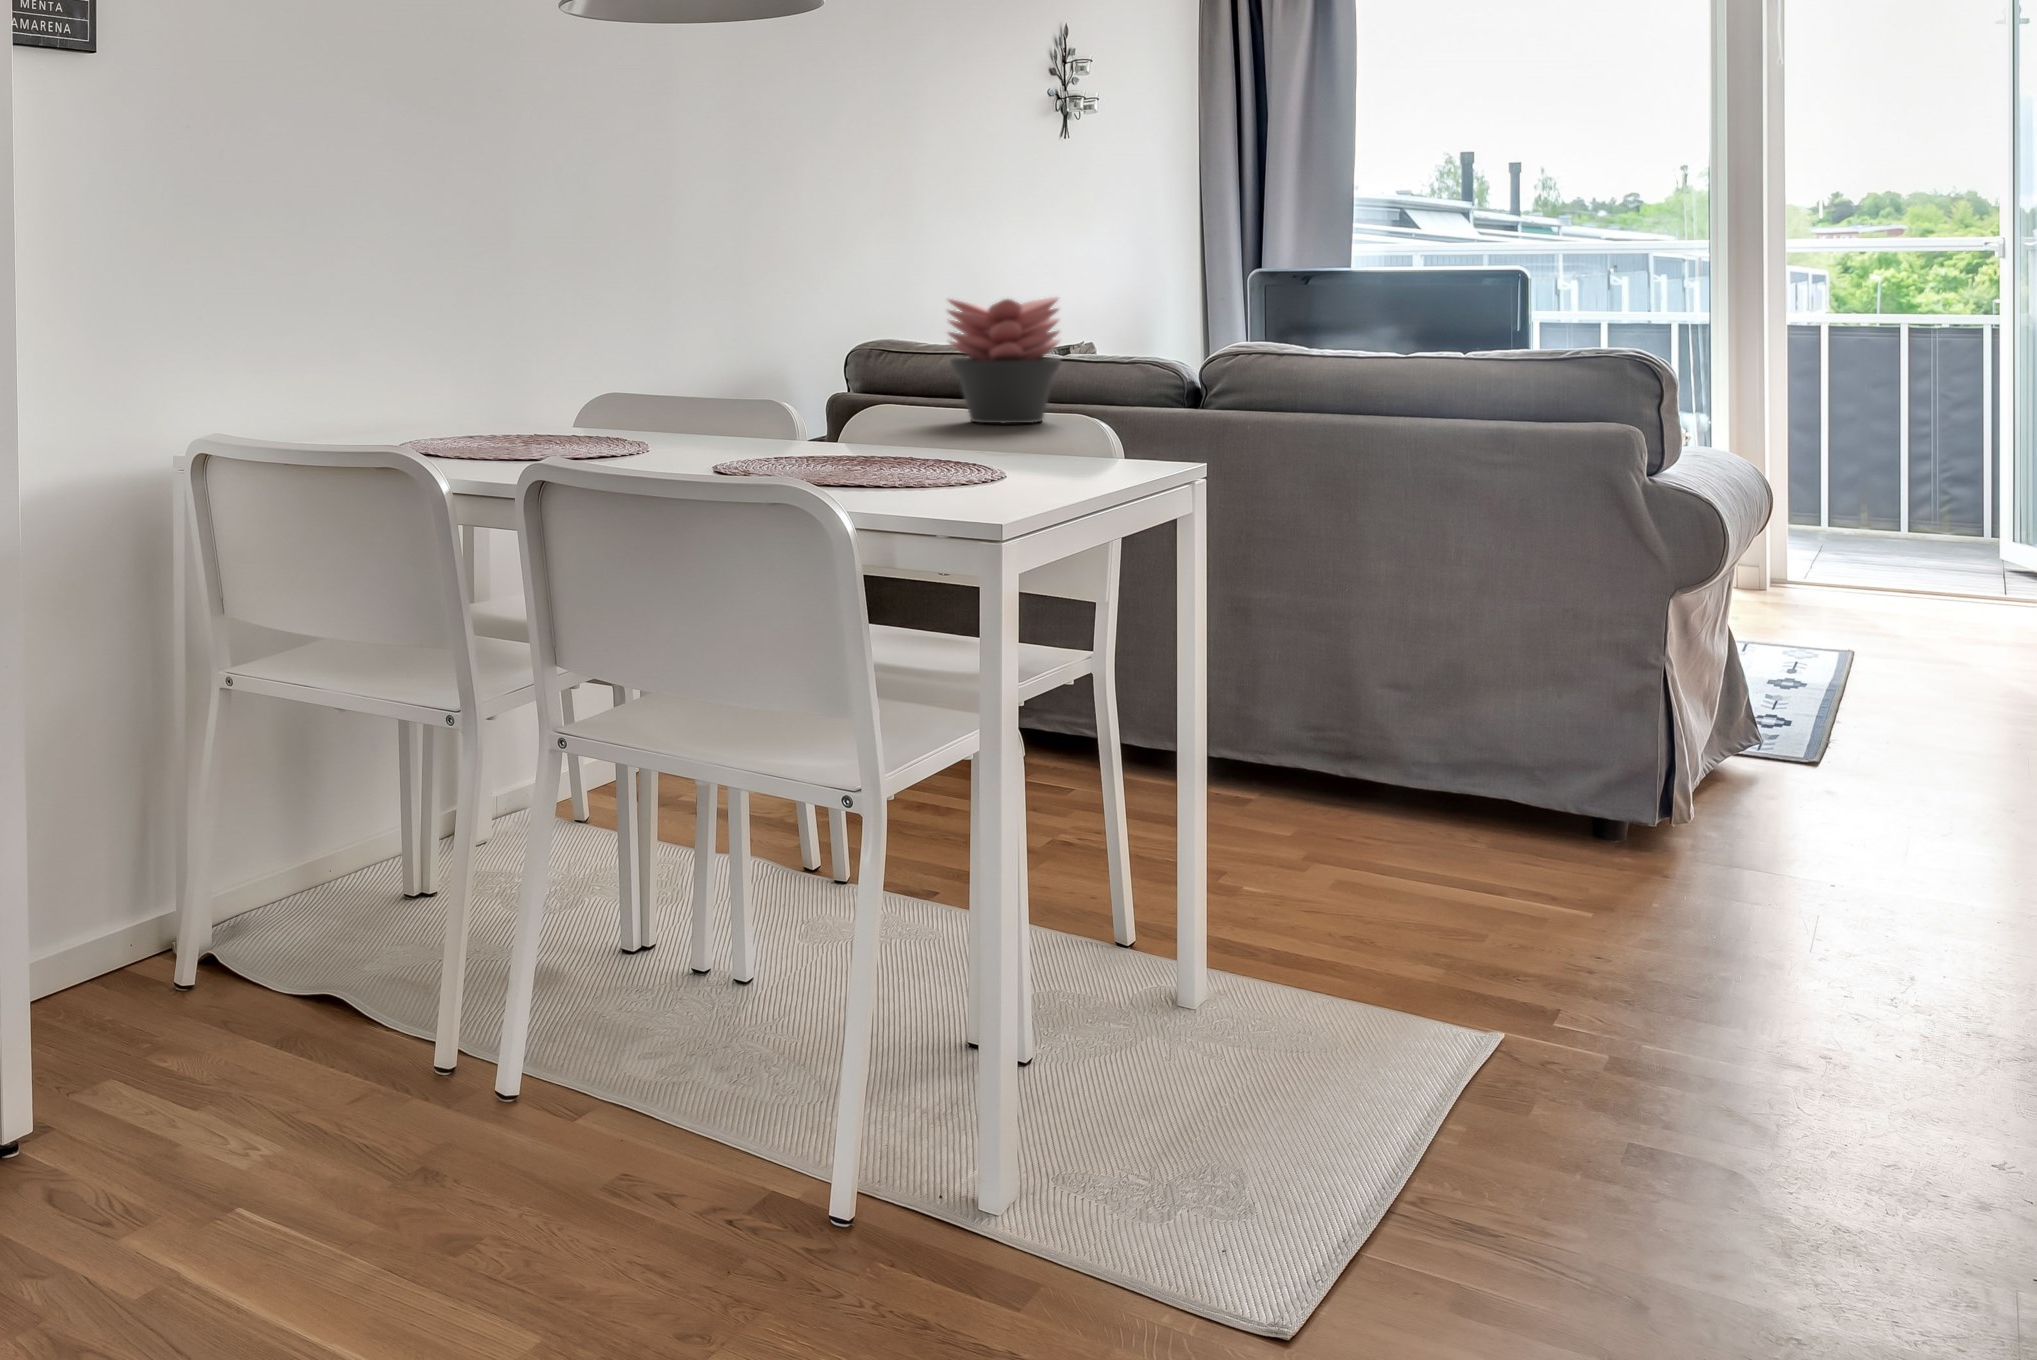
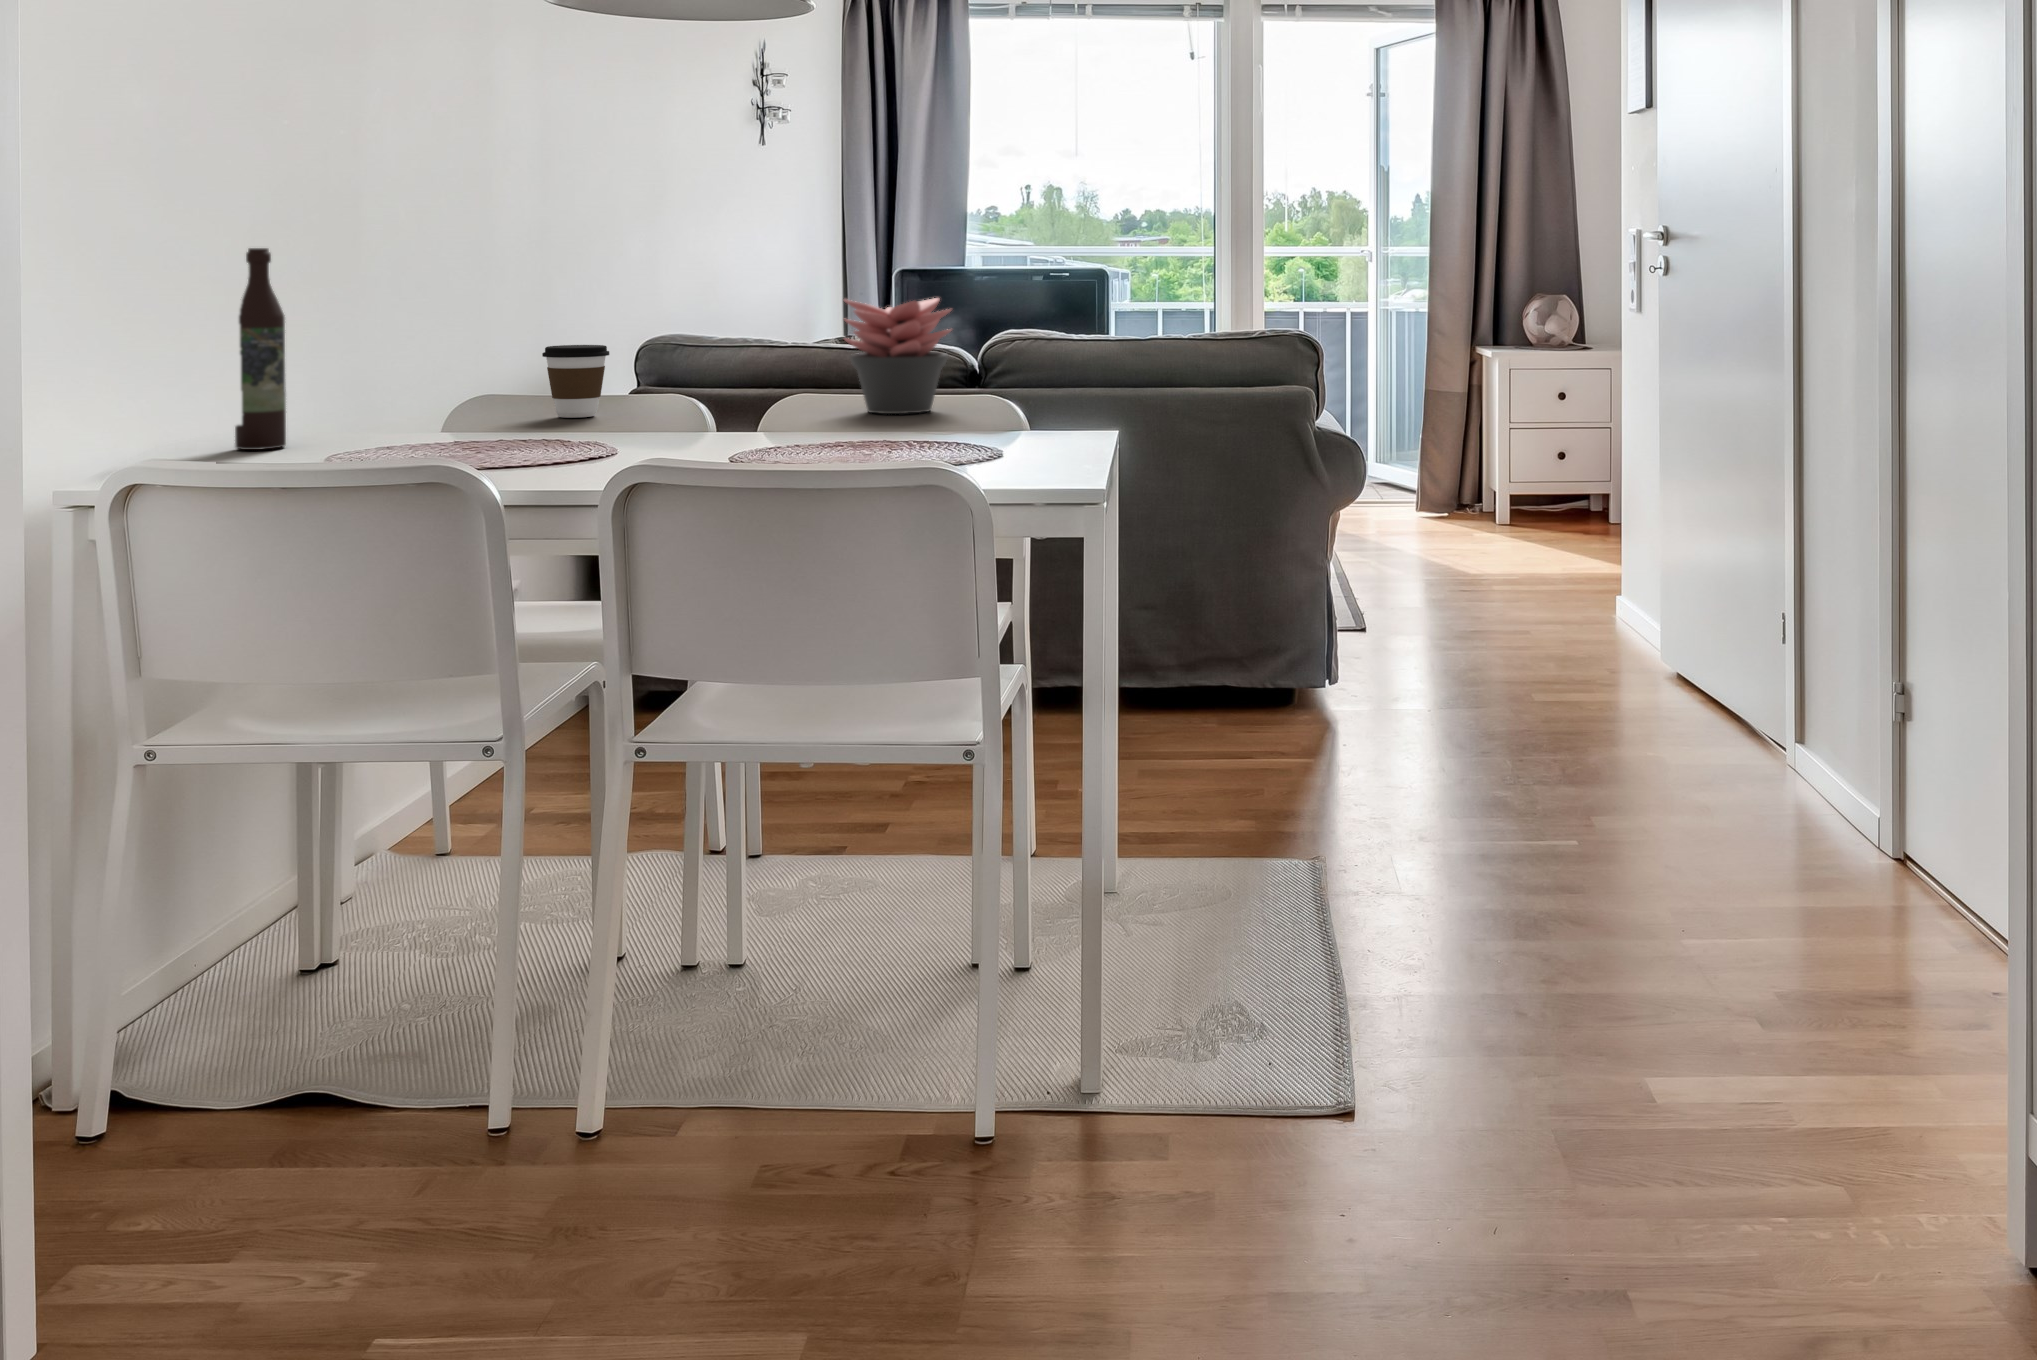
wine bottle: none [373,255,415,433] -> present [235,248,286,450]
coffee cup: none [655,346,718,417] -> present [542,345,609,418]

